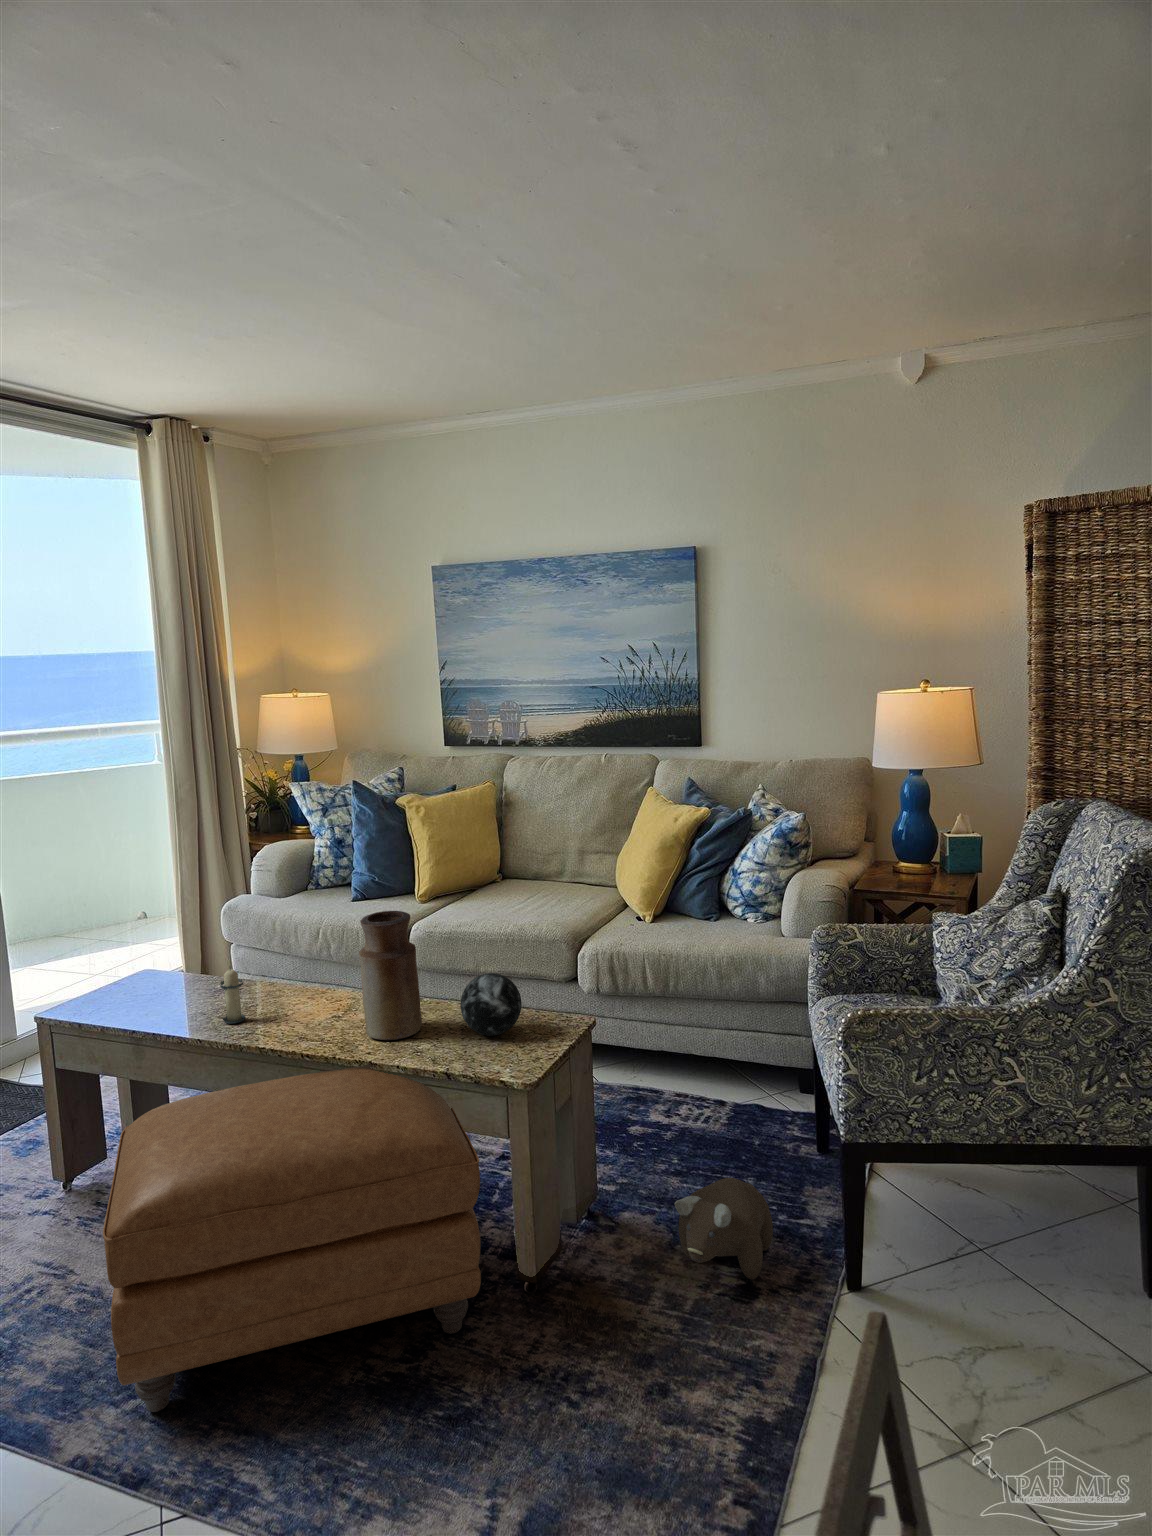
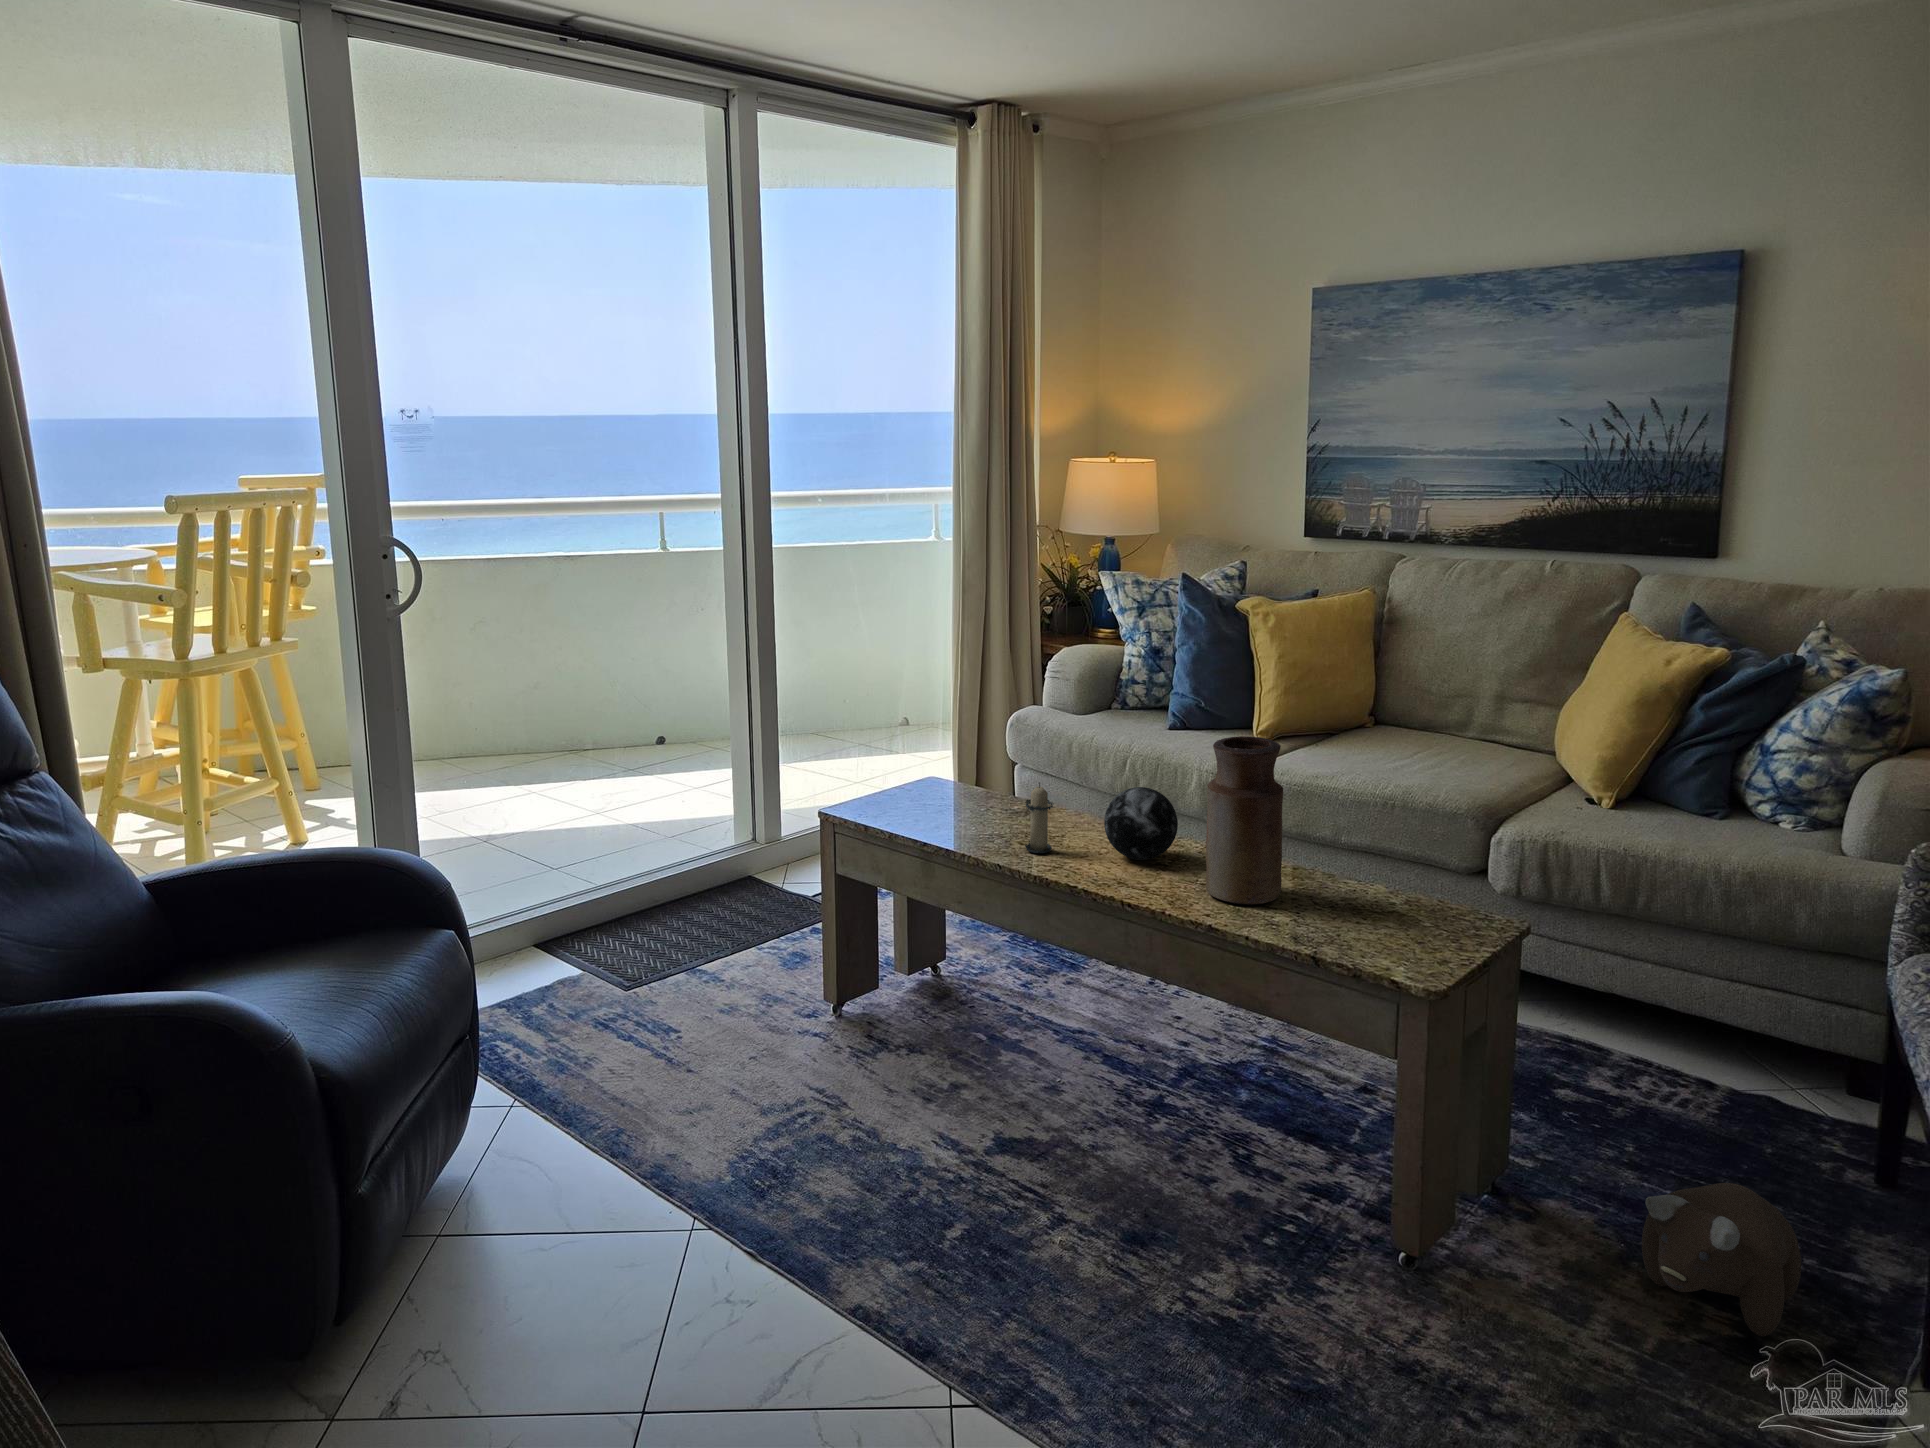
decorative orb: present [461,973,522,1036] -> present [1104,787,1178,860]
ottoman: present [103,1065,481,1412] -> none [897,928,1364,1291]

